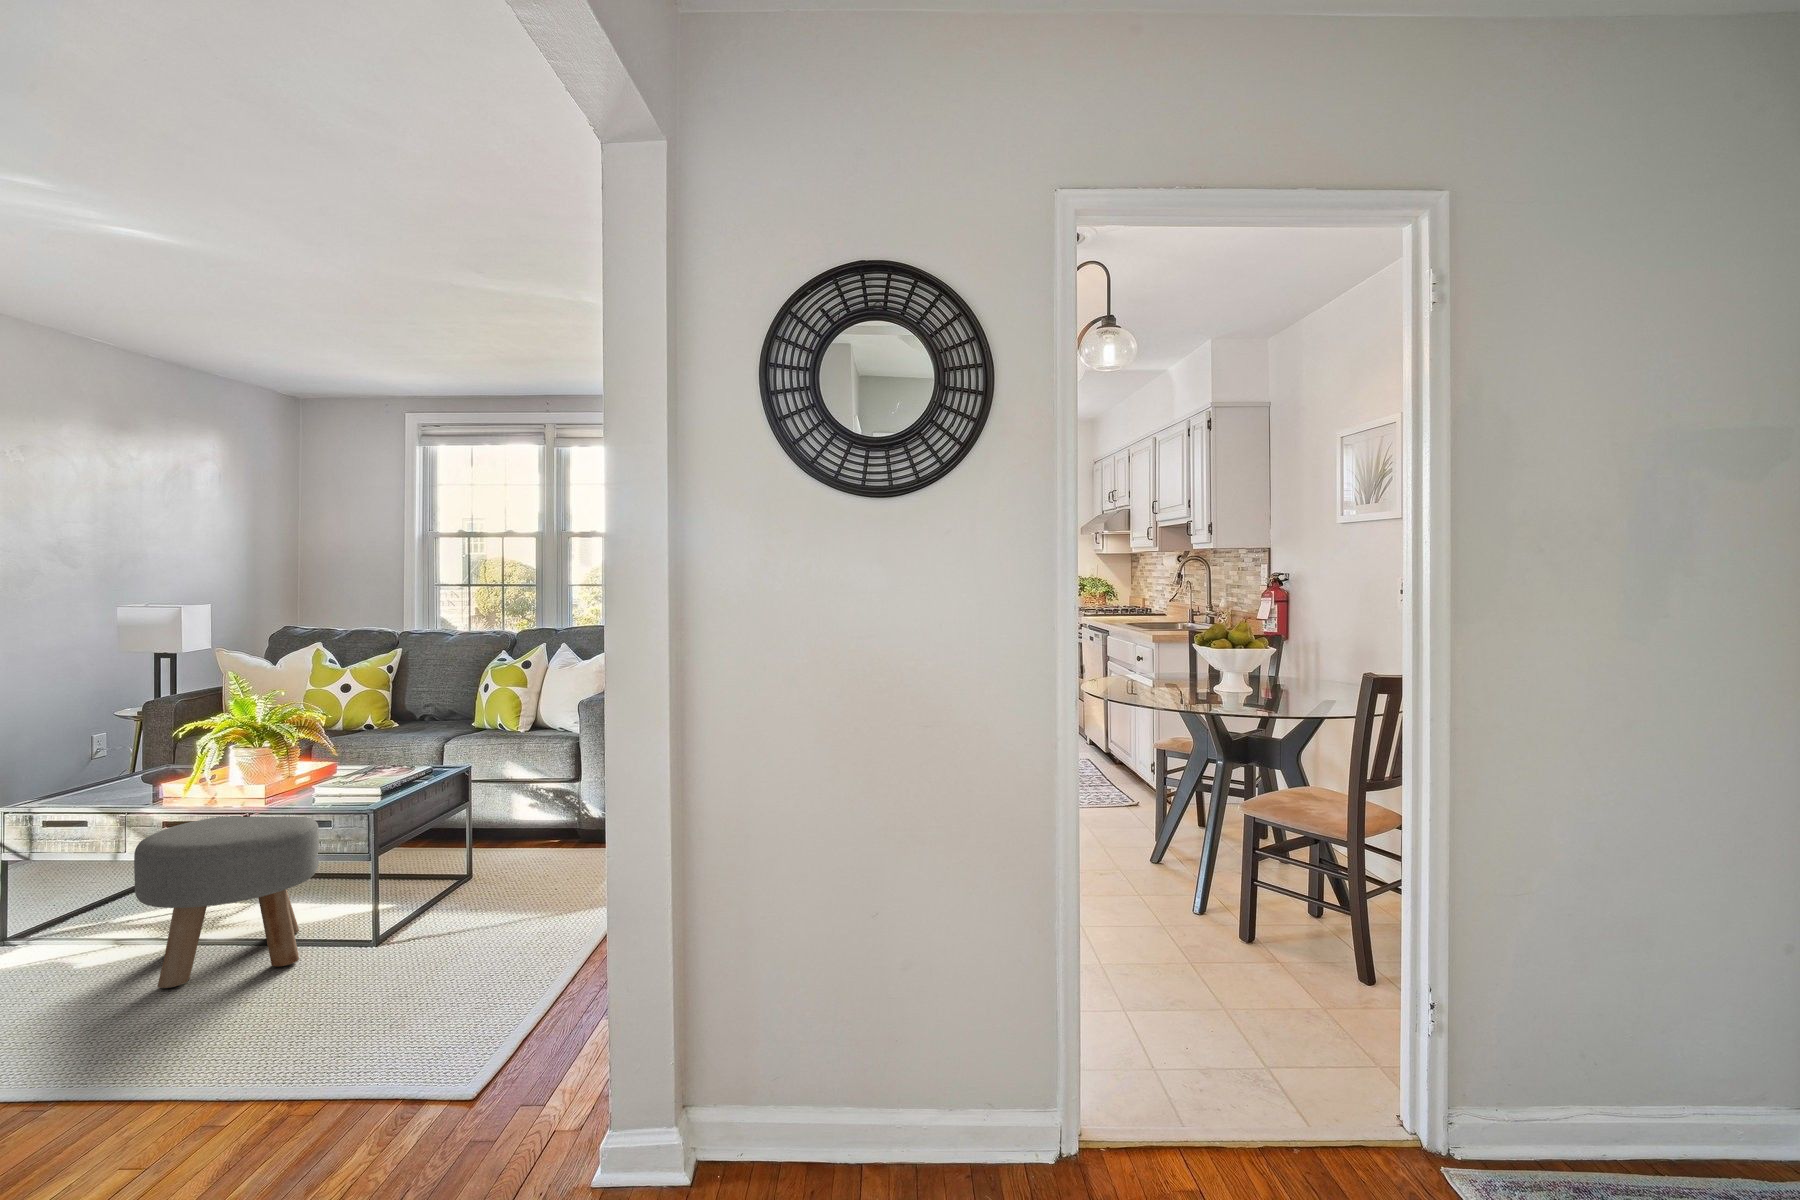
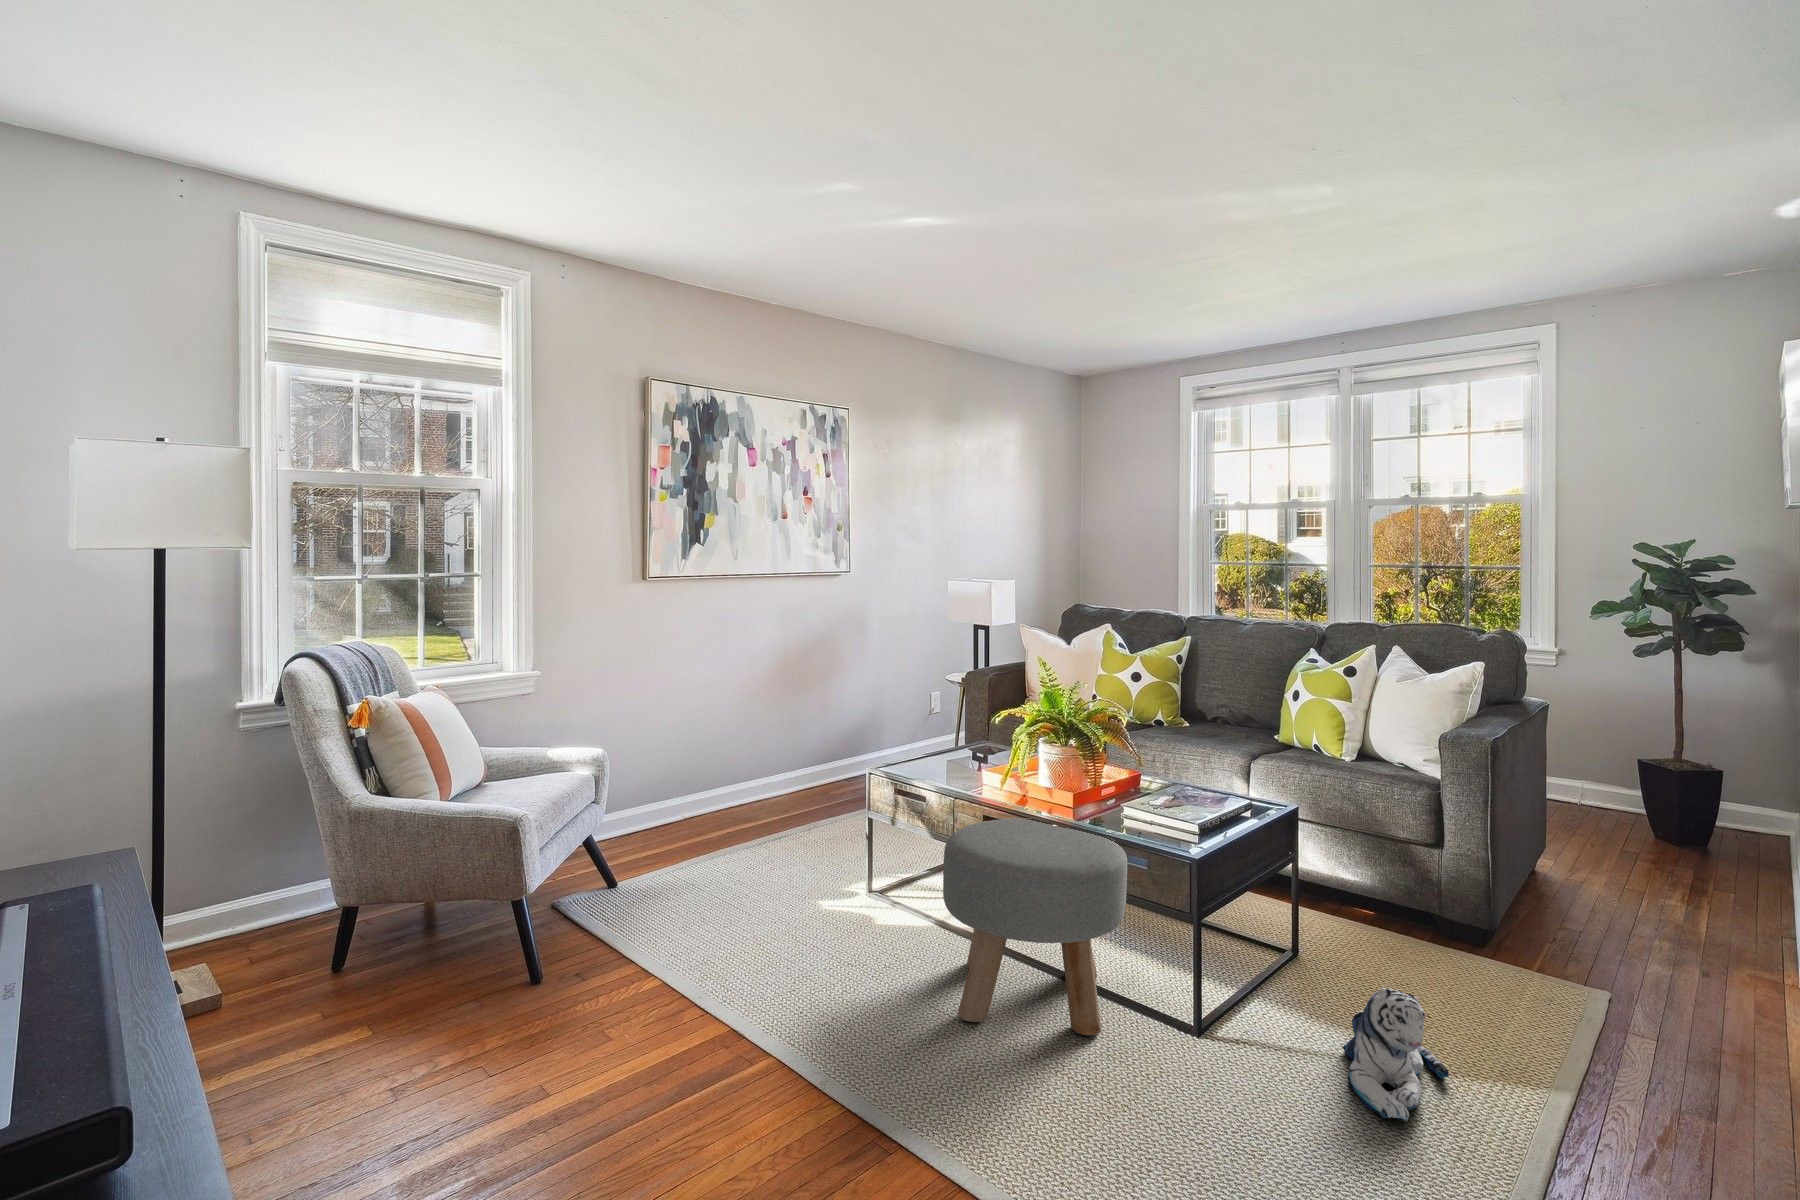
plush toy: none [486,867,552,945] -> present [1343,988,1449,1121]

